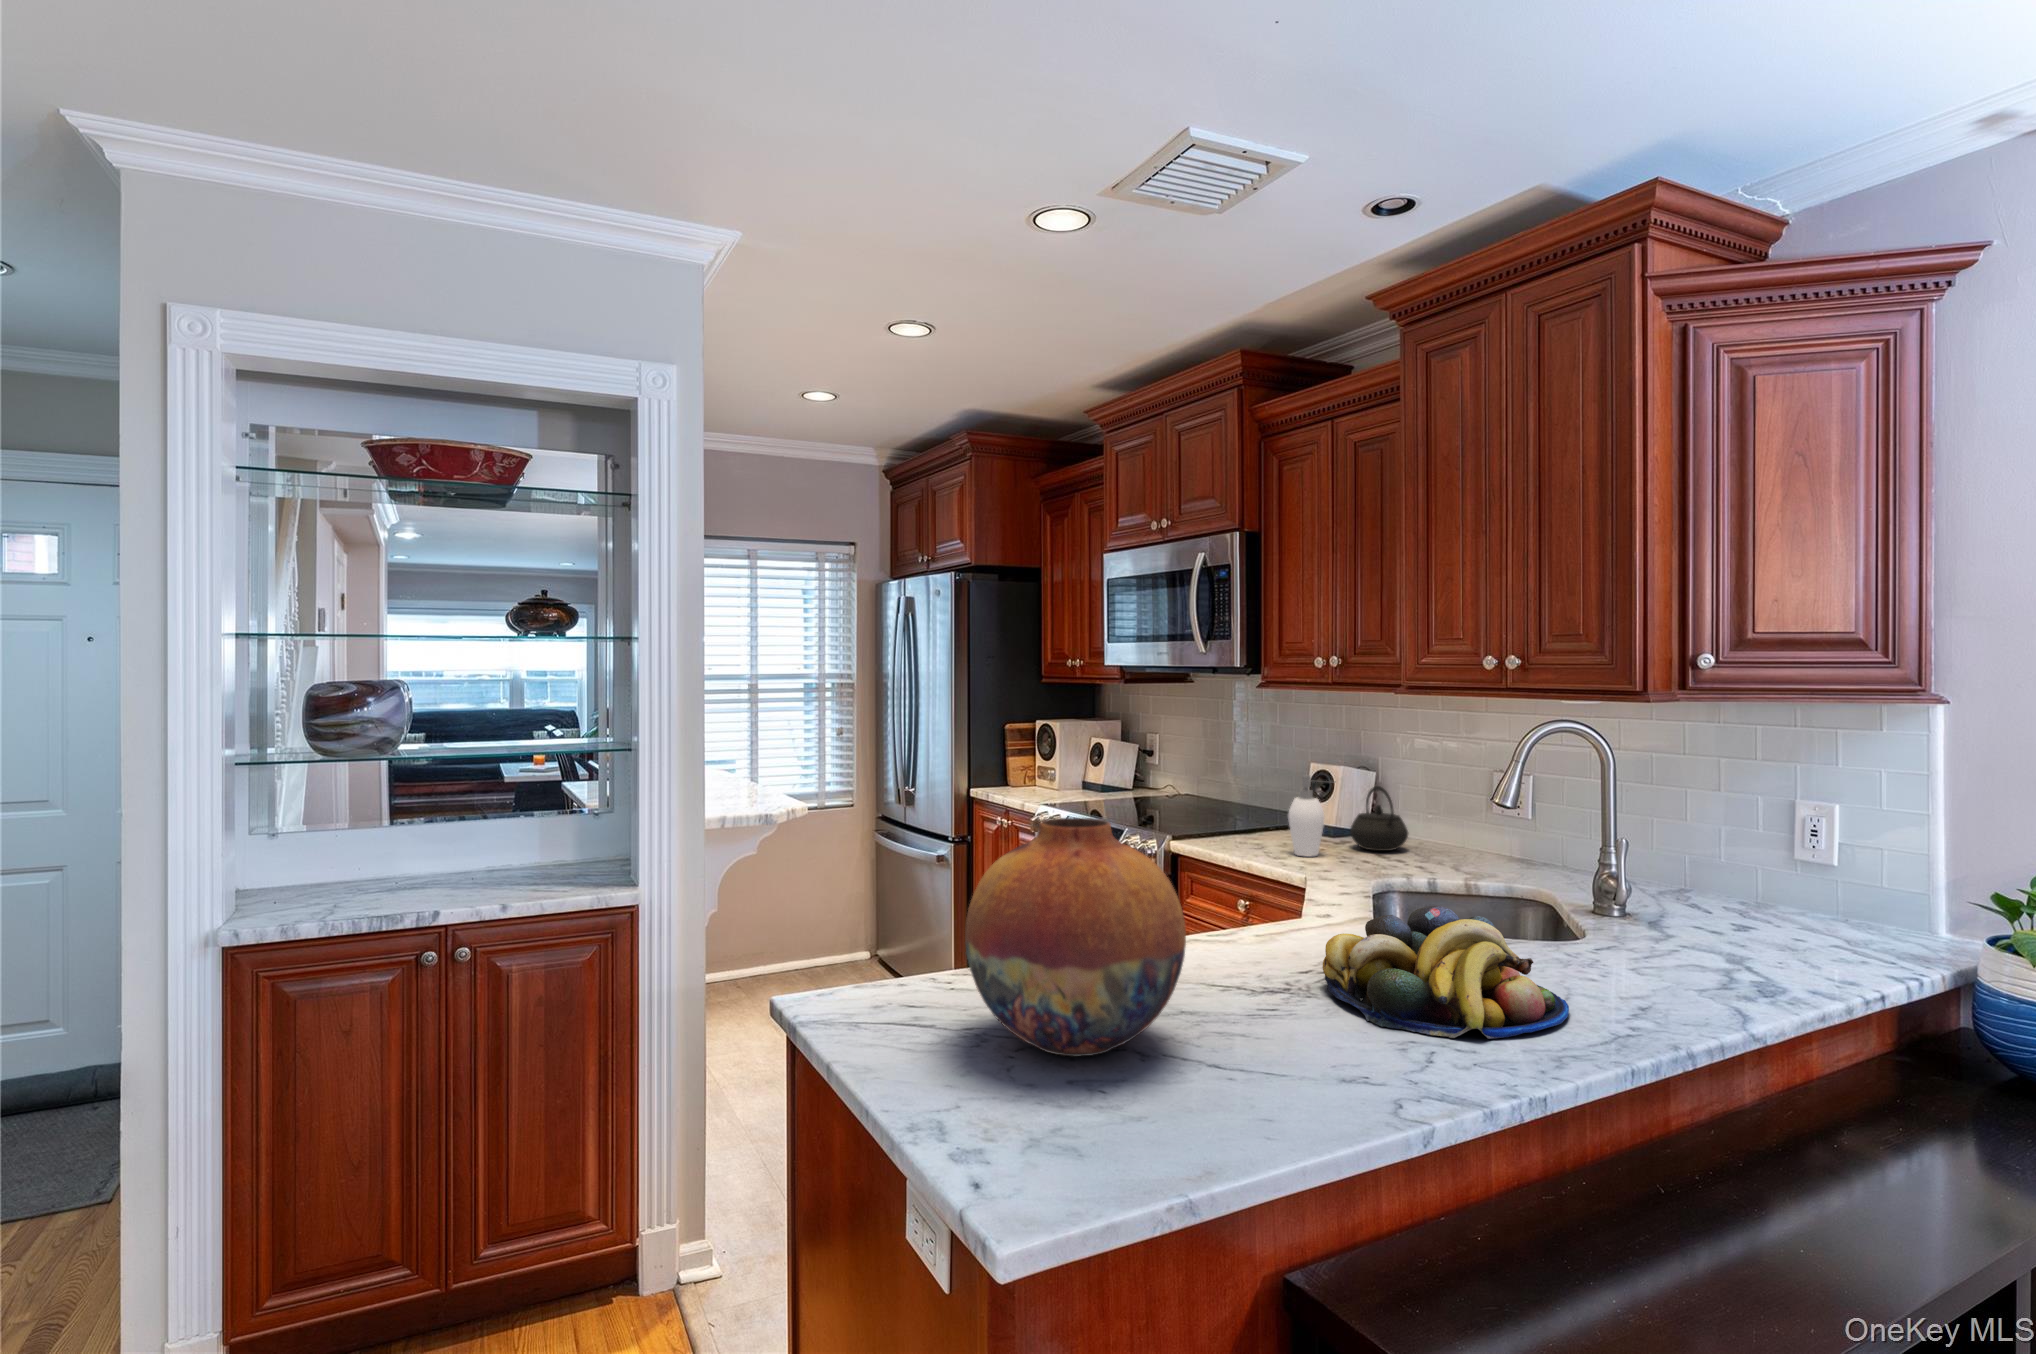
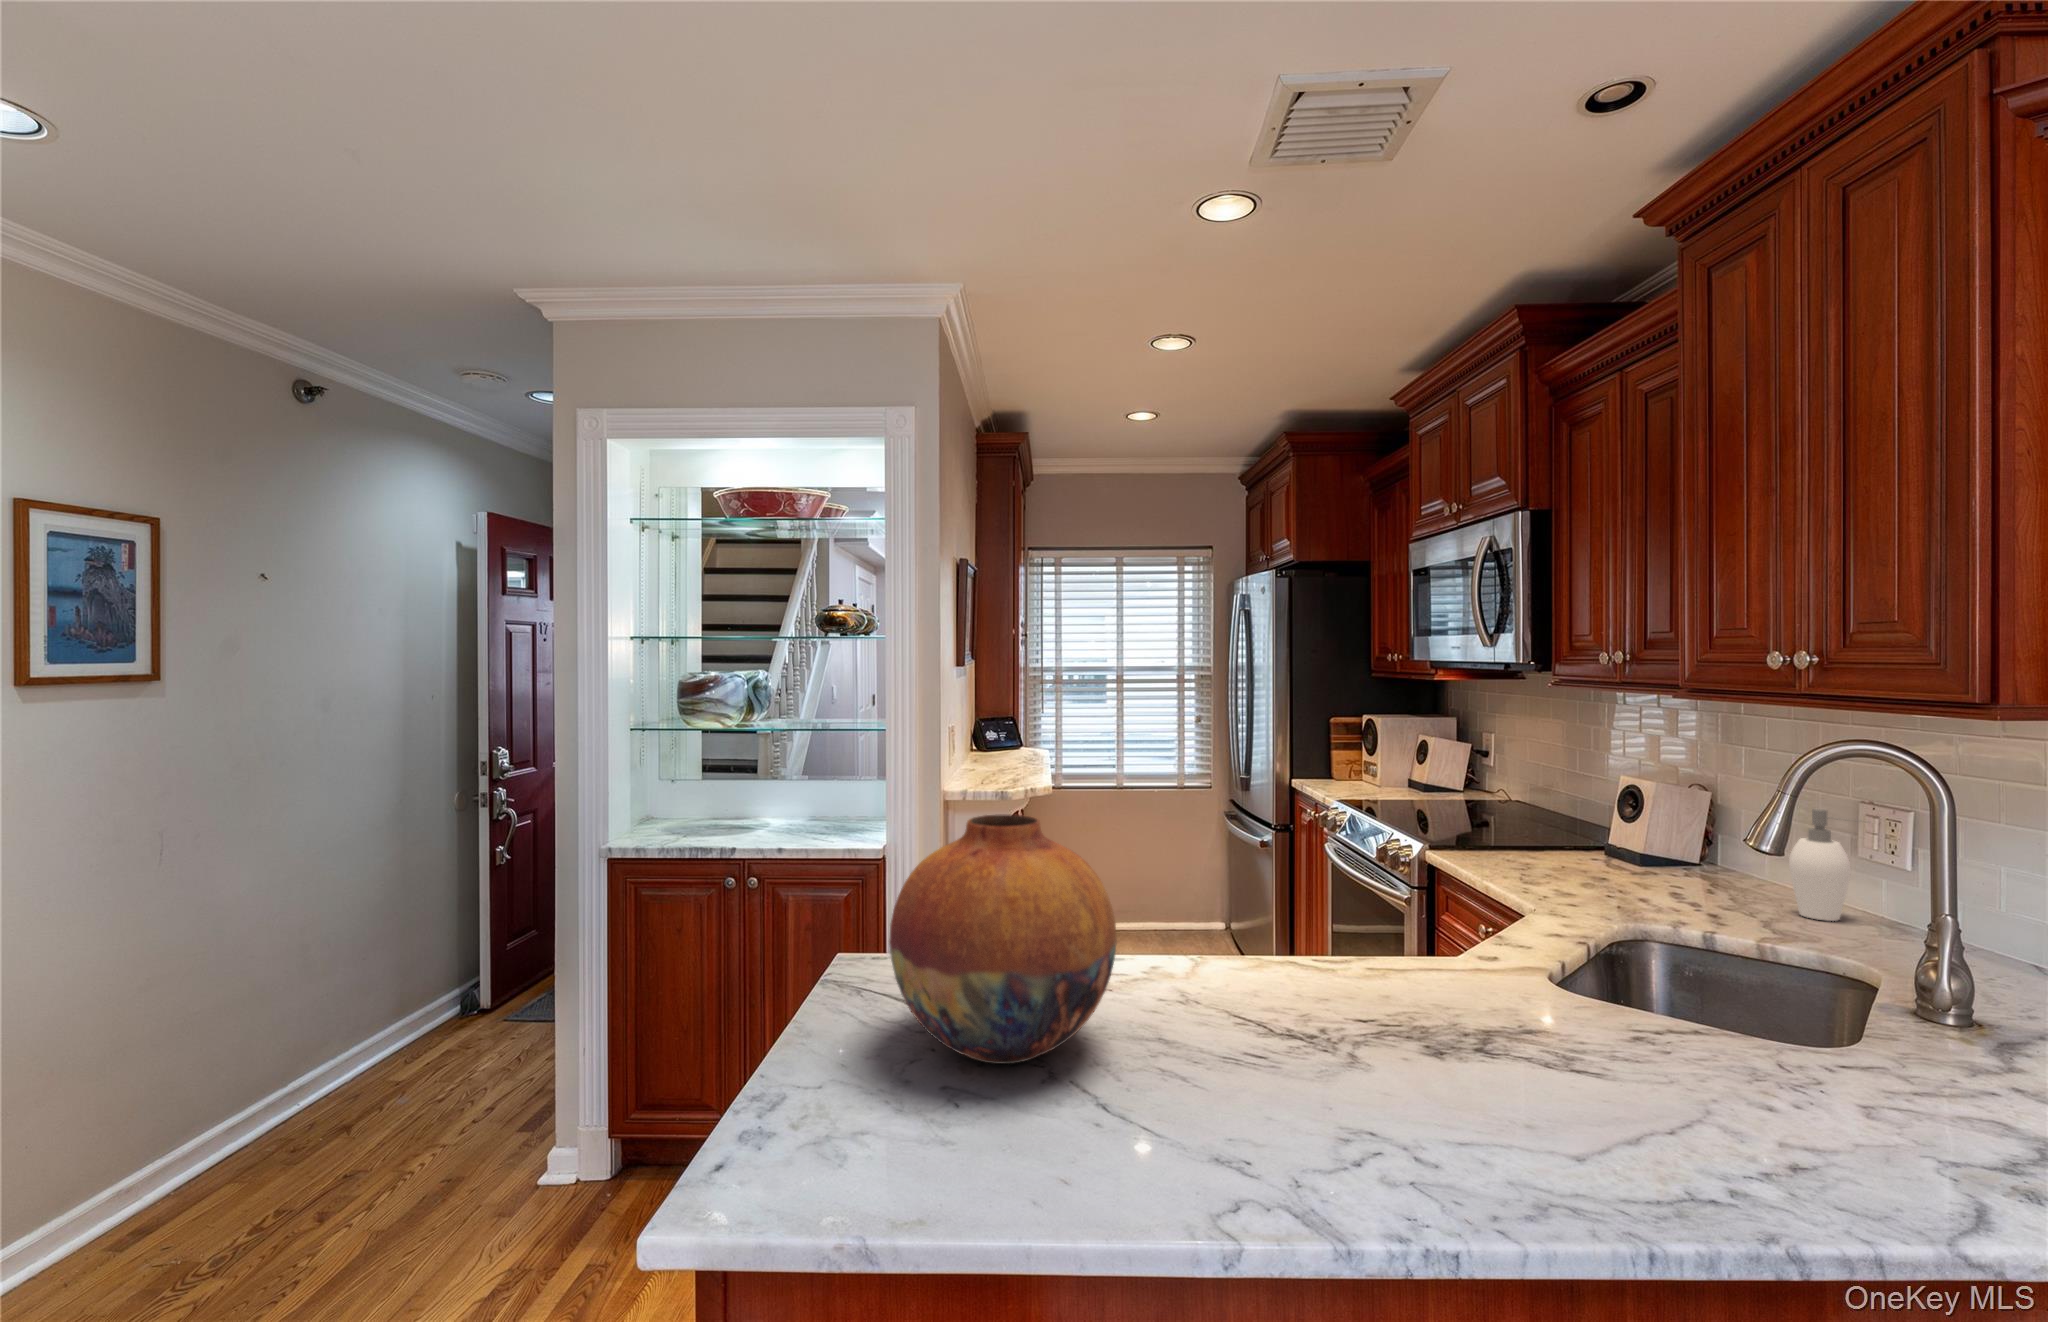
soap dispenser: present [1288,775,1324,856] -> present [1789,809,1861,921]
kettle: present [1350,786,1408,851] -> none [1652,806,1735,887]
fruit bowl: present [1323,906,1569,1039] -> none [1344,965,1670,1159]

